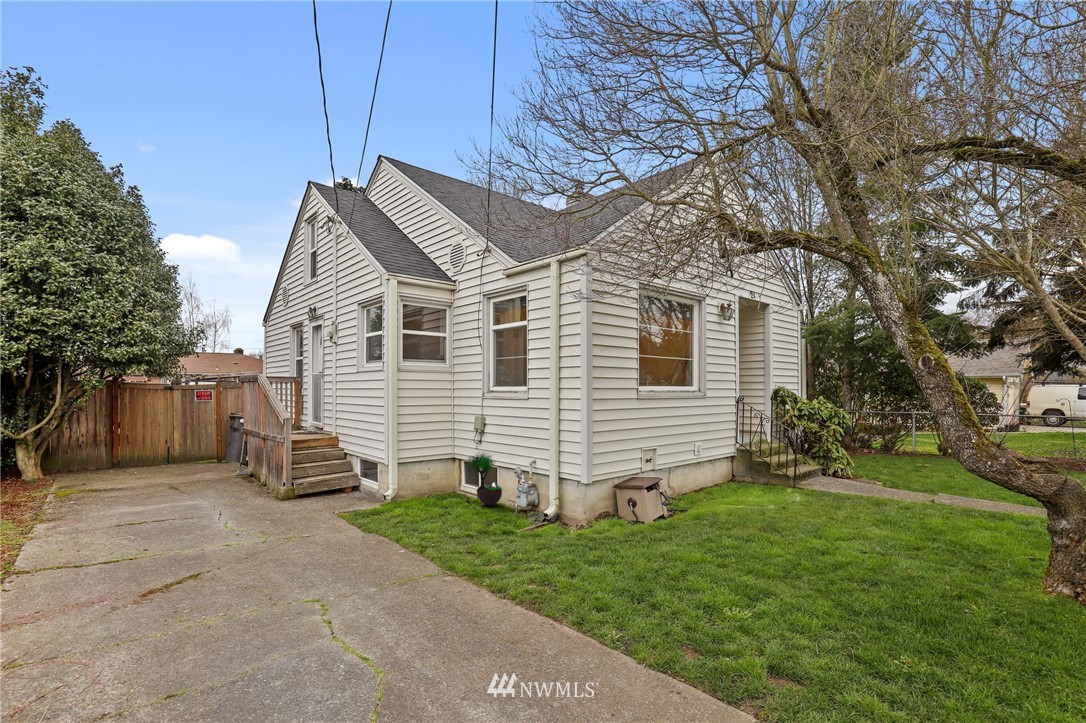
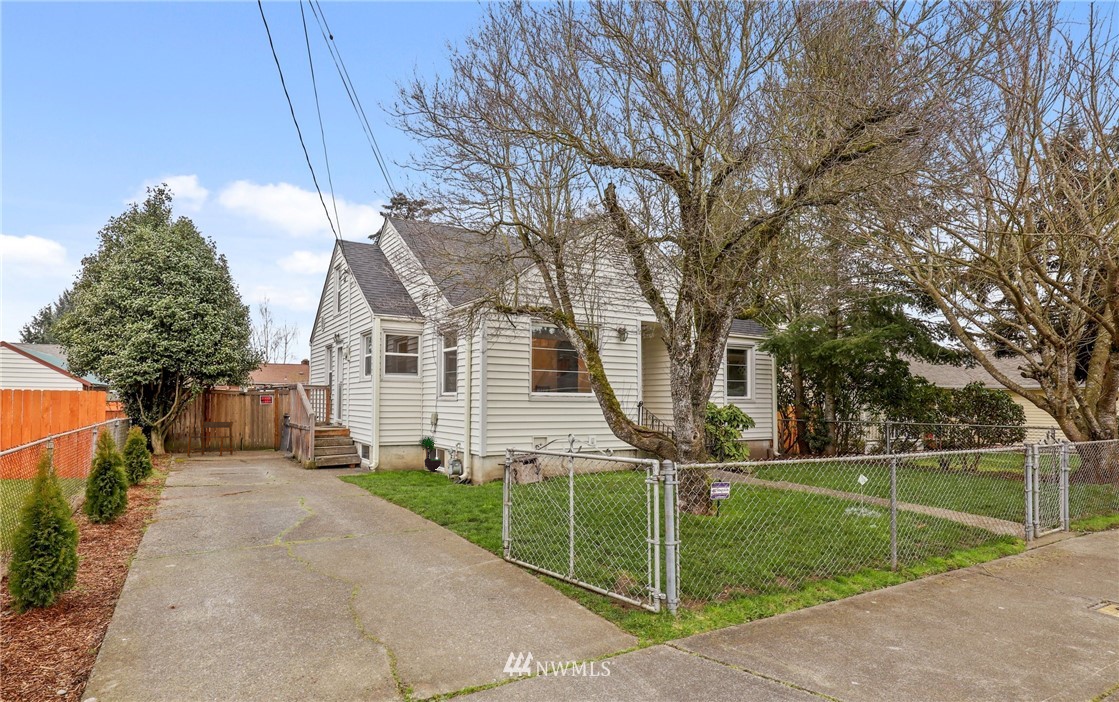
bench: none [83,424,156,475] -> present [187,421,233,456]

